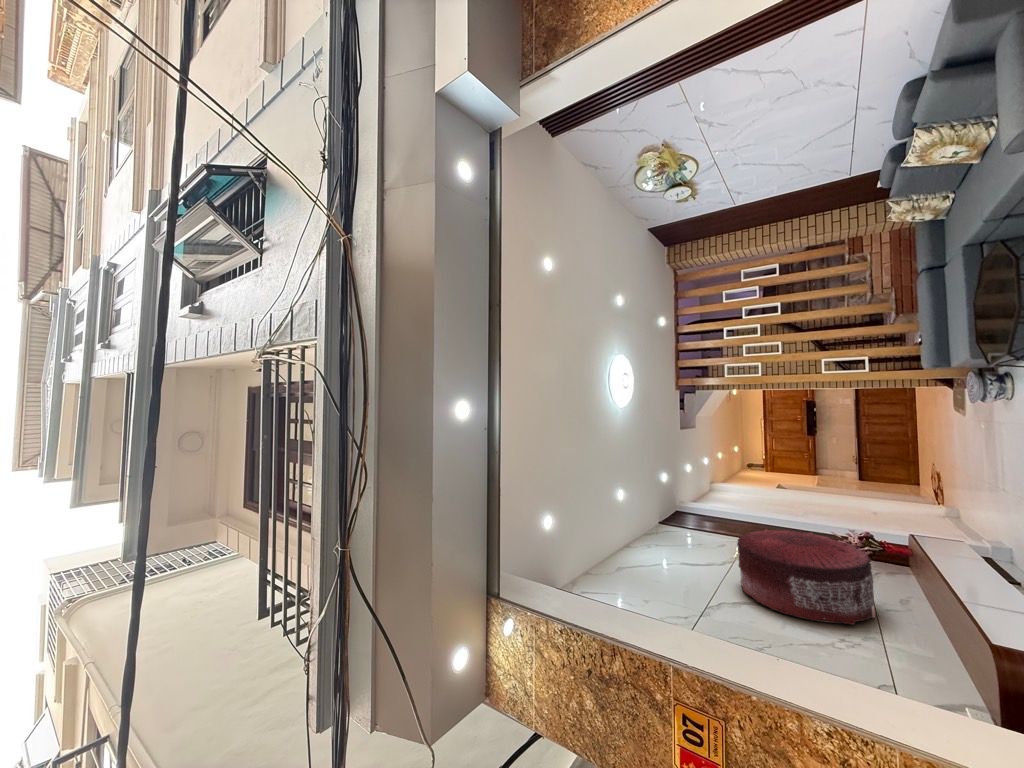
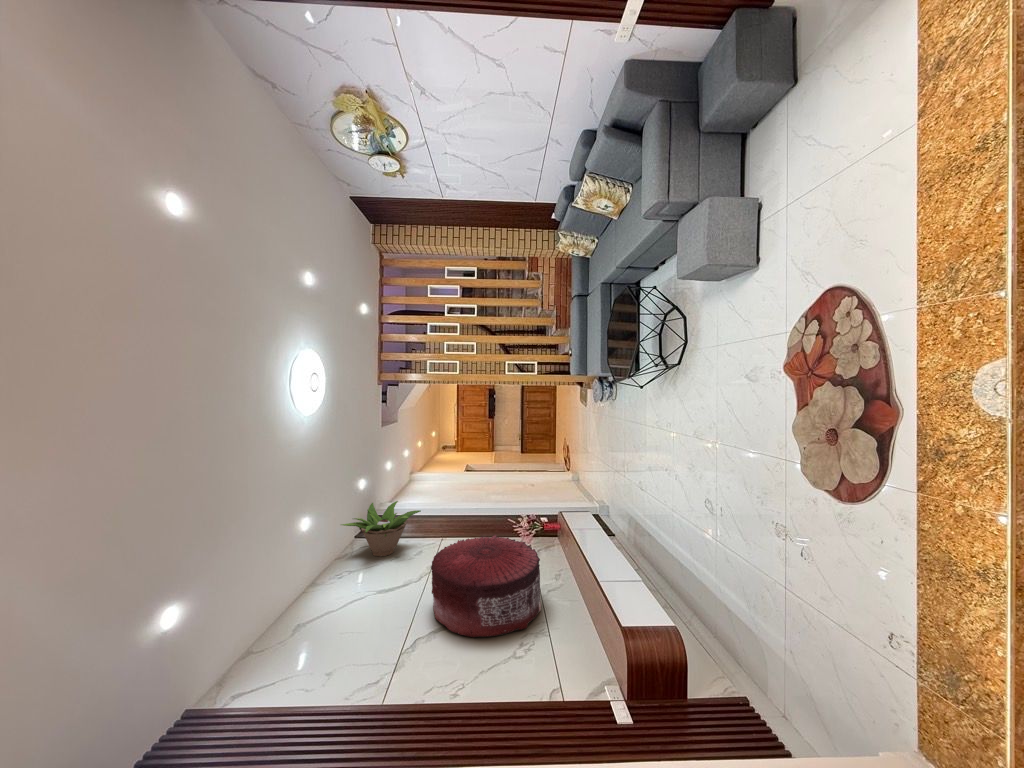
decorative plant: none [649,493,724,540] -> present [341,501,421,557]

